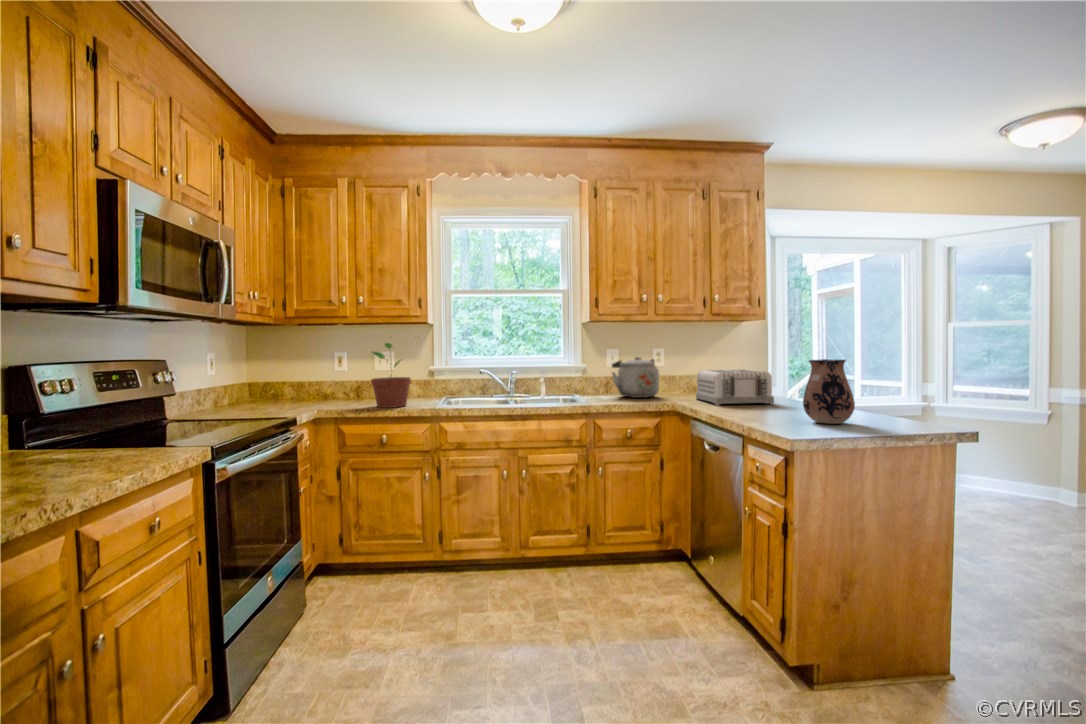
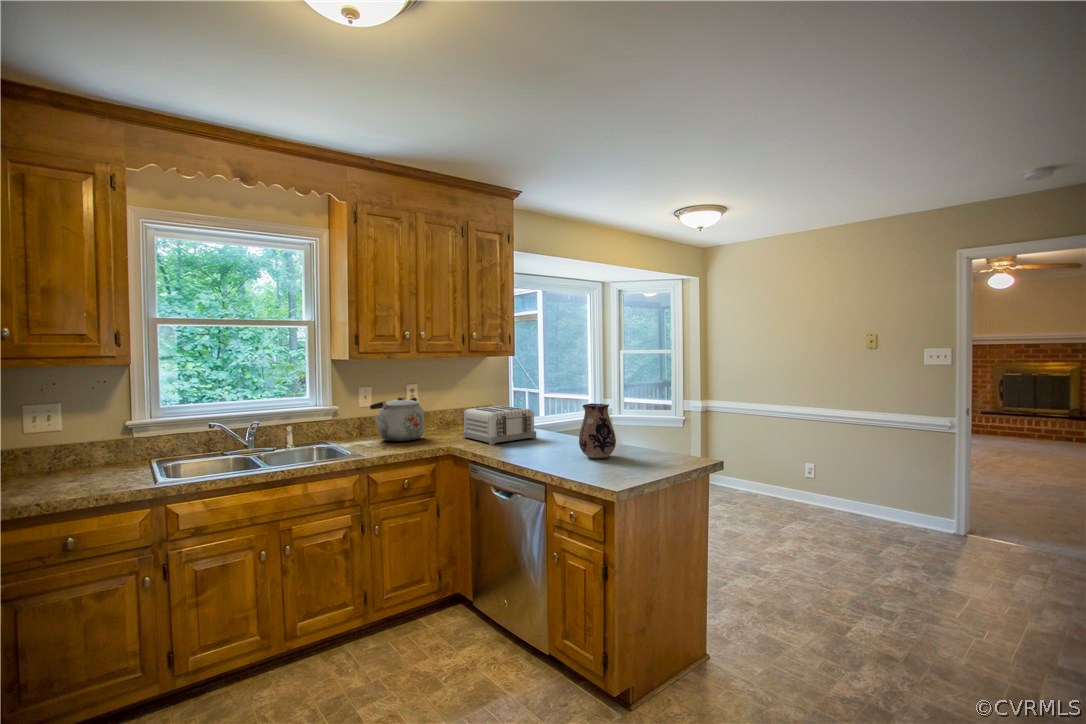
potted plant: present [371,343,411,408] -> none [37,400,111,499]

